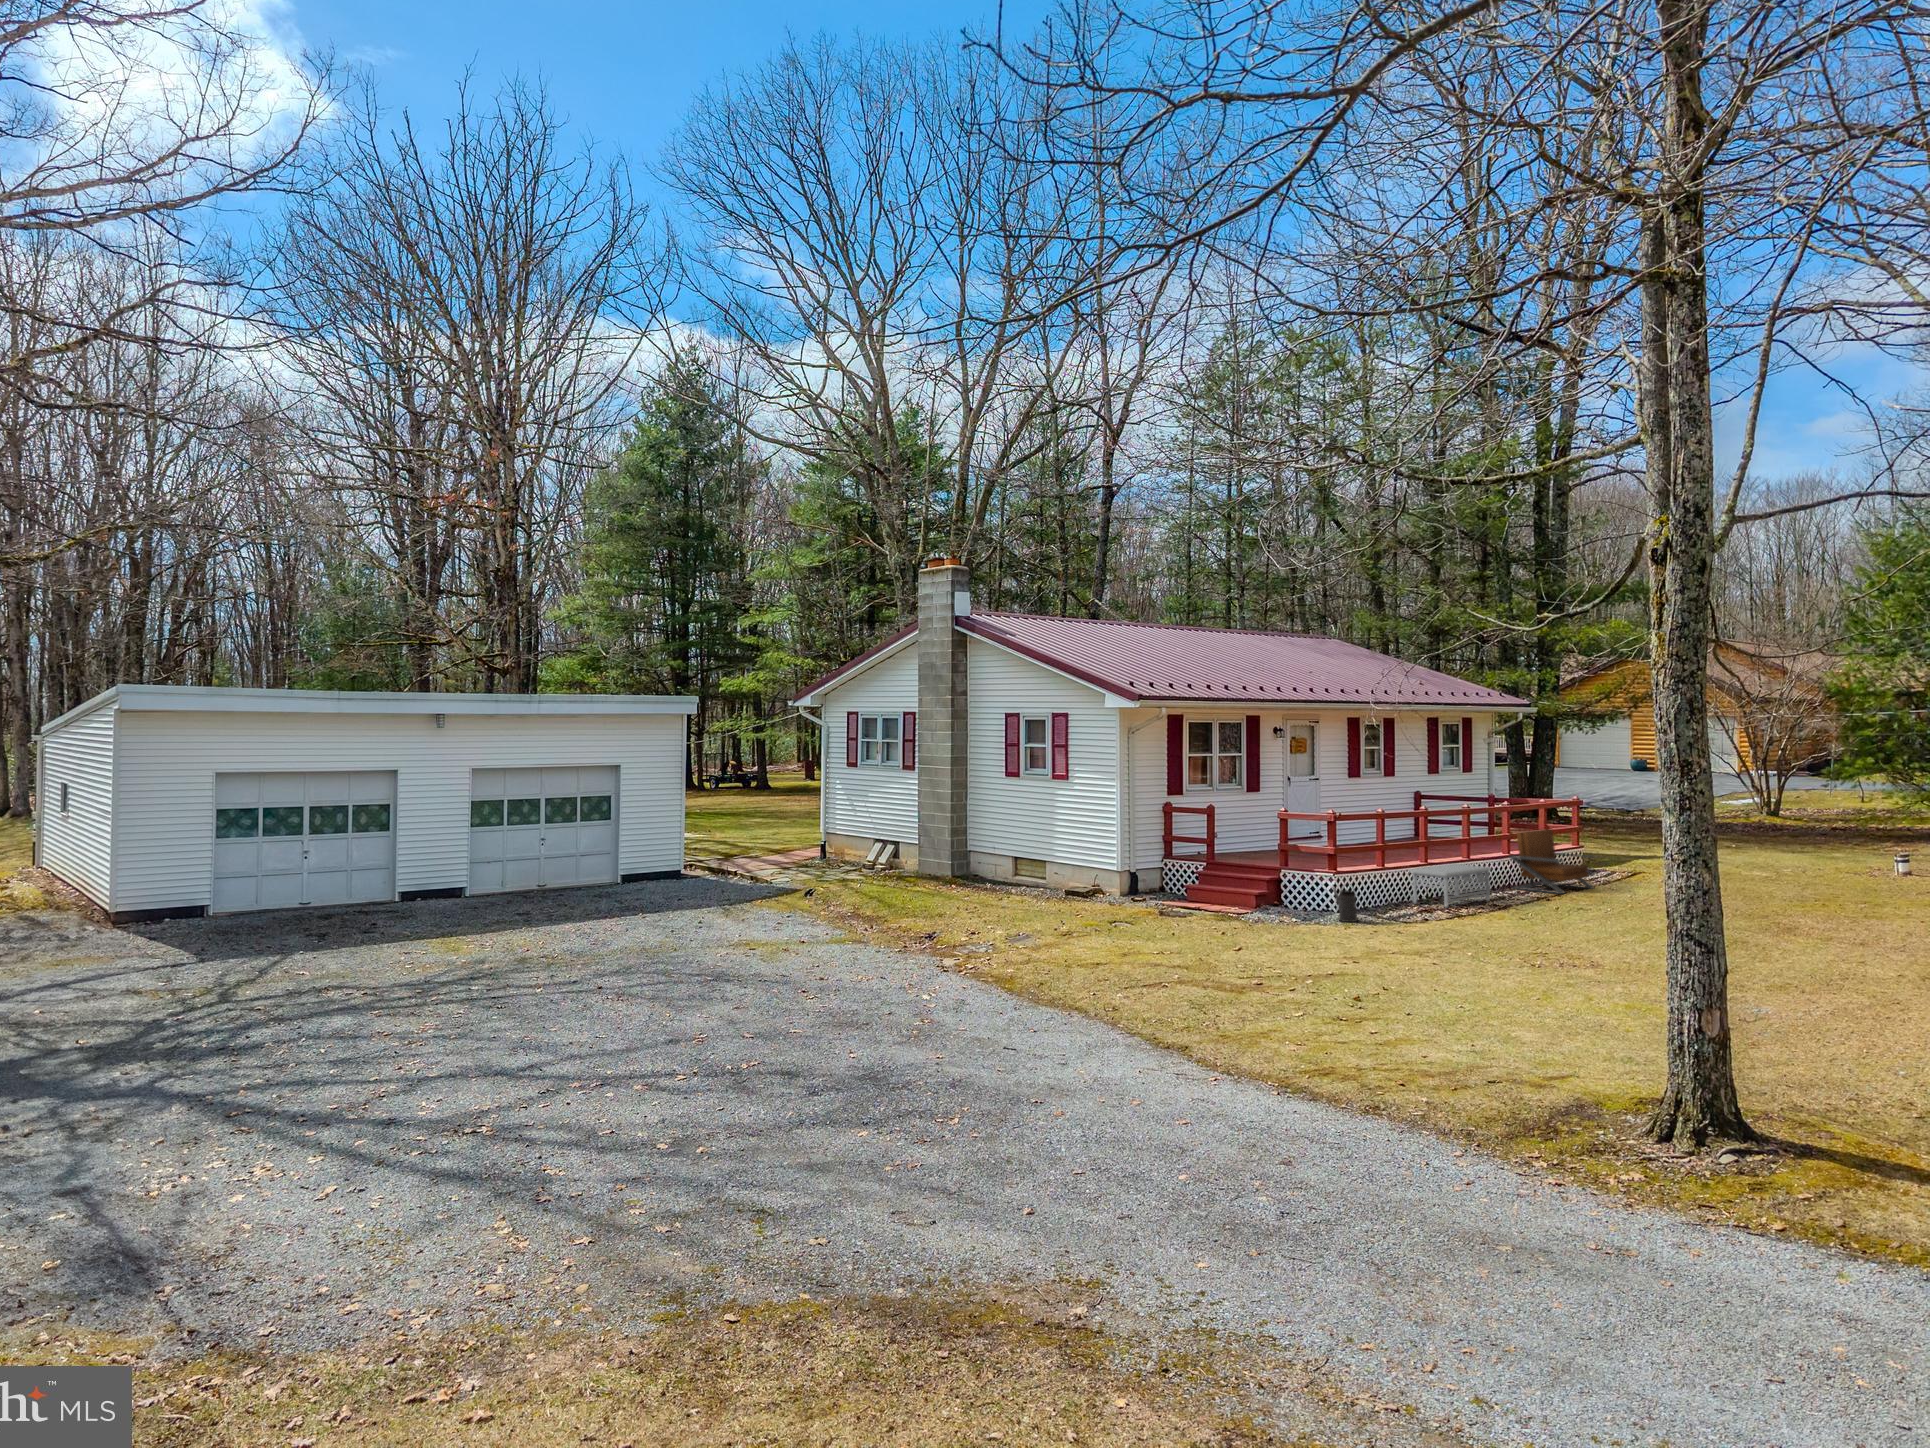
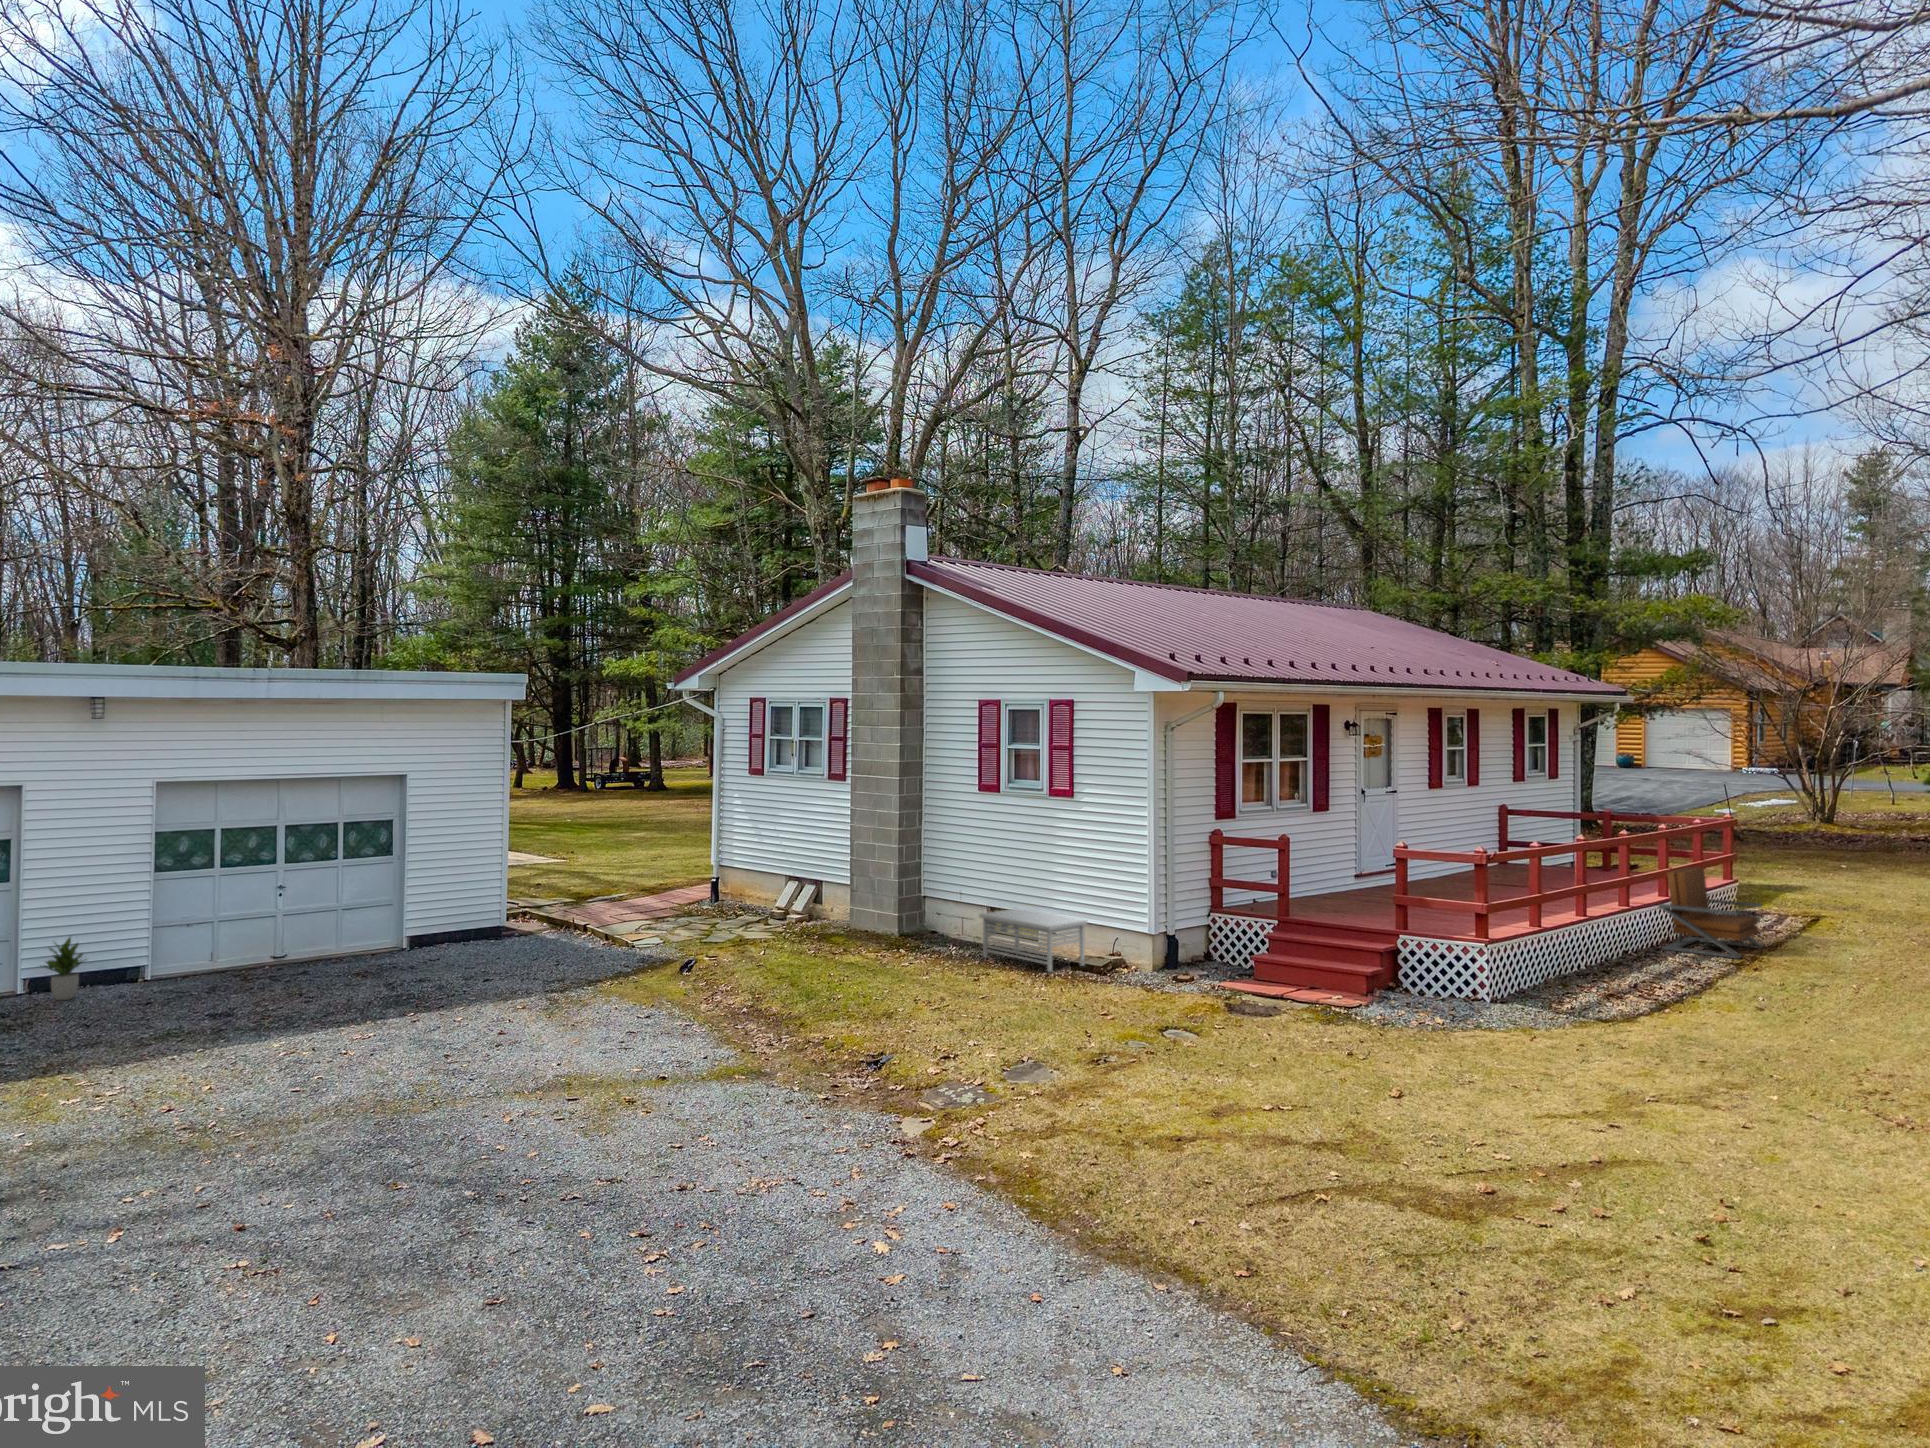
storage bench: present [1409,864,1491,907] -> present [979,909,1087,972]
potted plant: none [425,867,450,906] -> present [44,937,83,1000]
watering can: present [1332,887,1358,922] -> none [1484,961,1535,1021]

